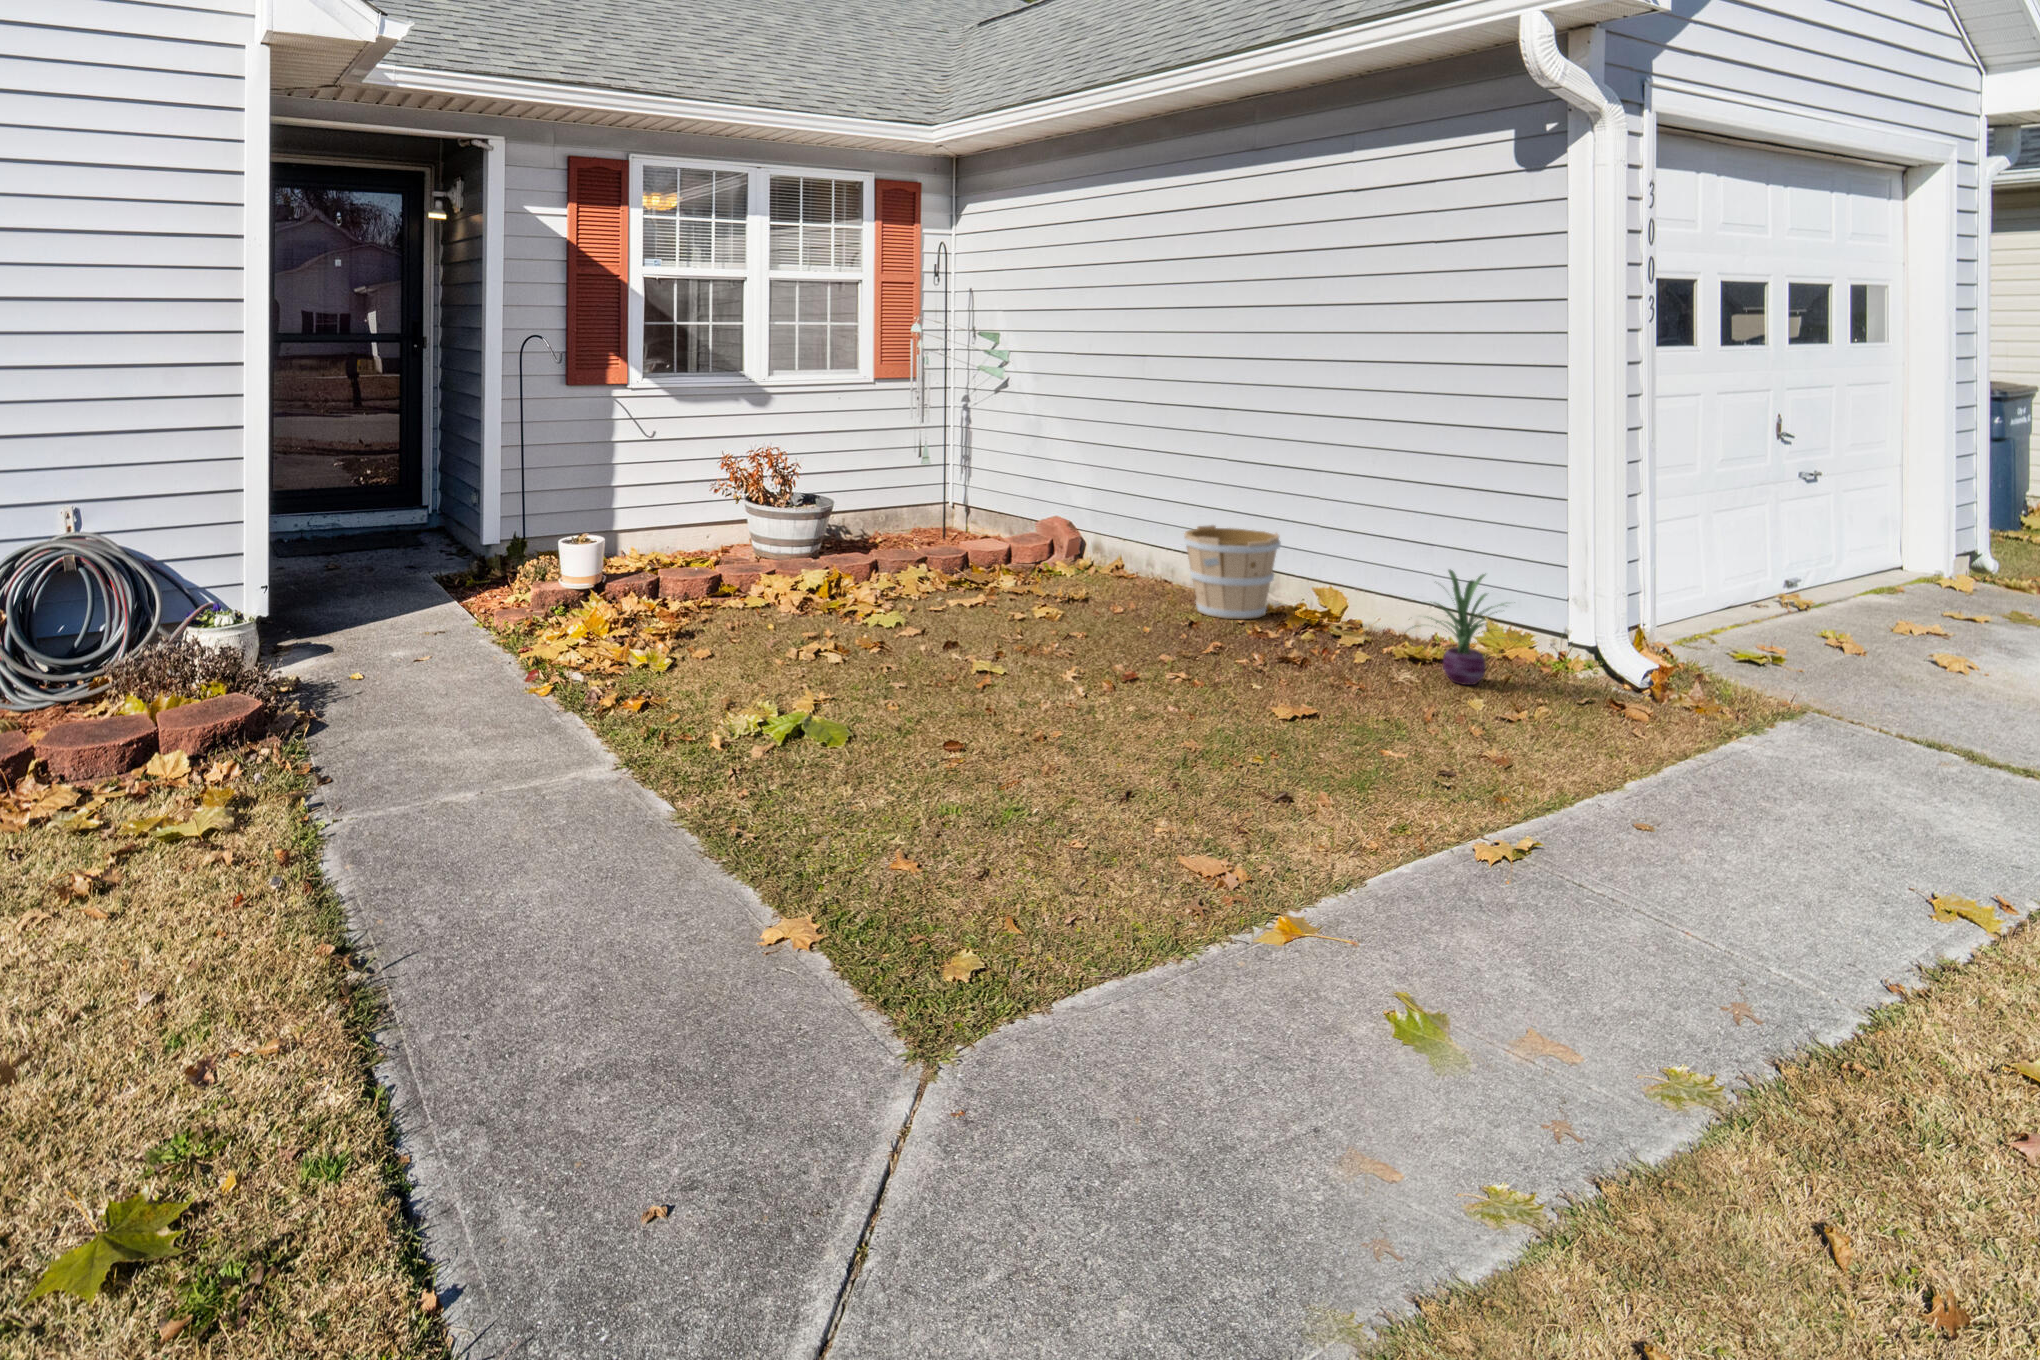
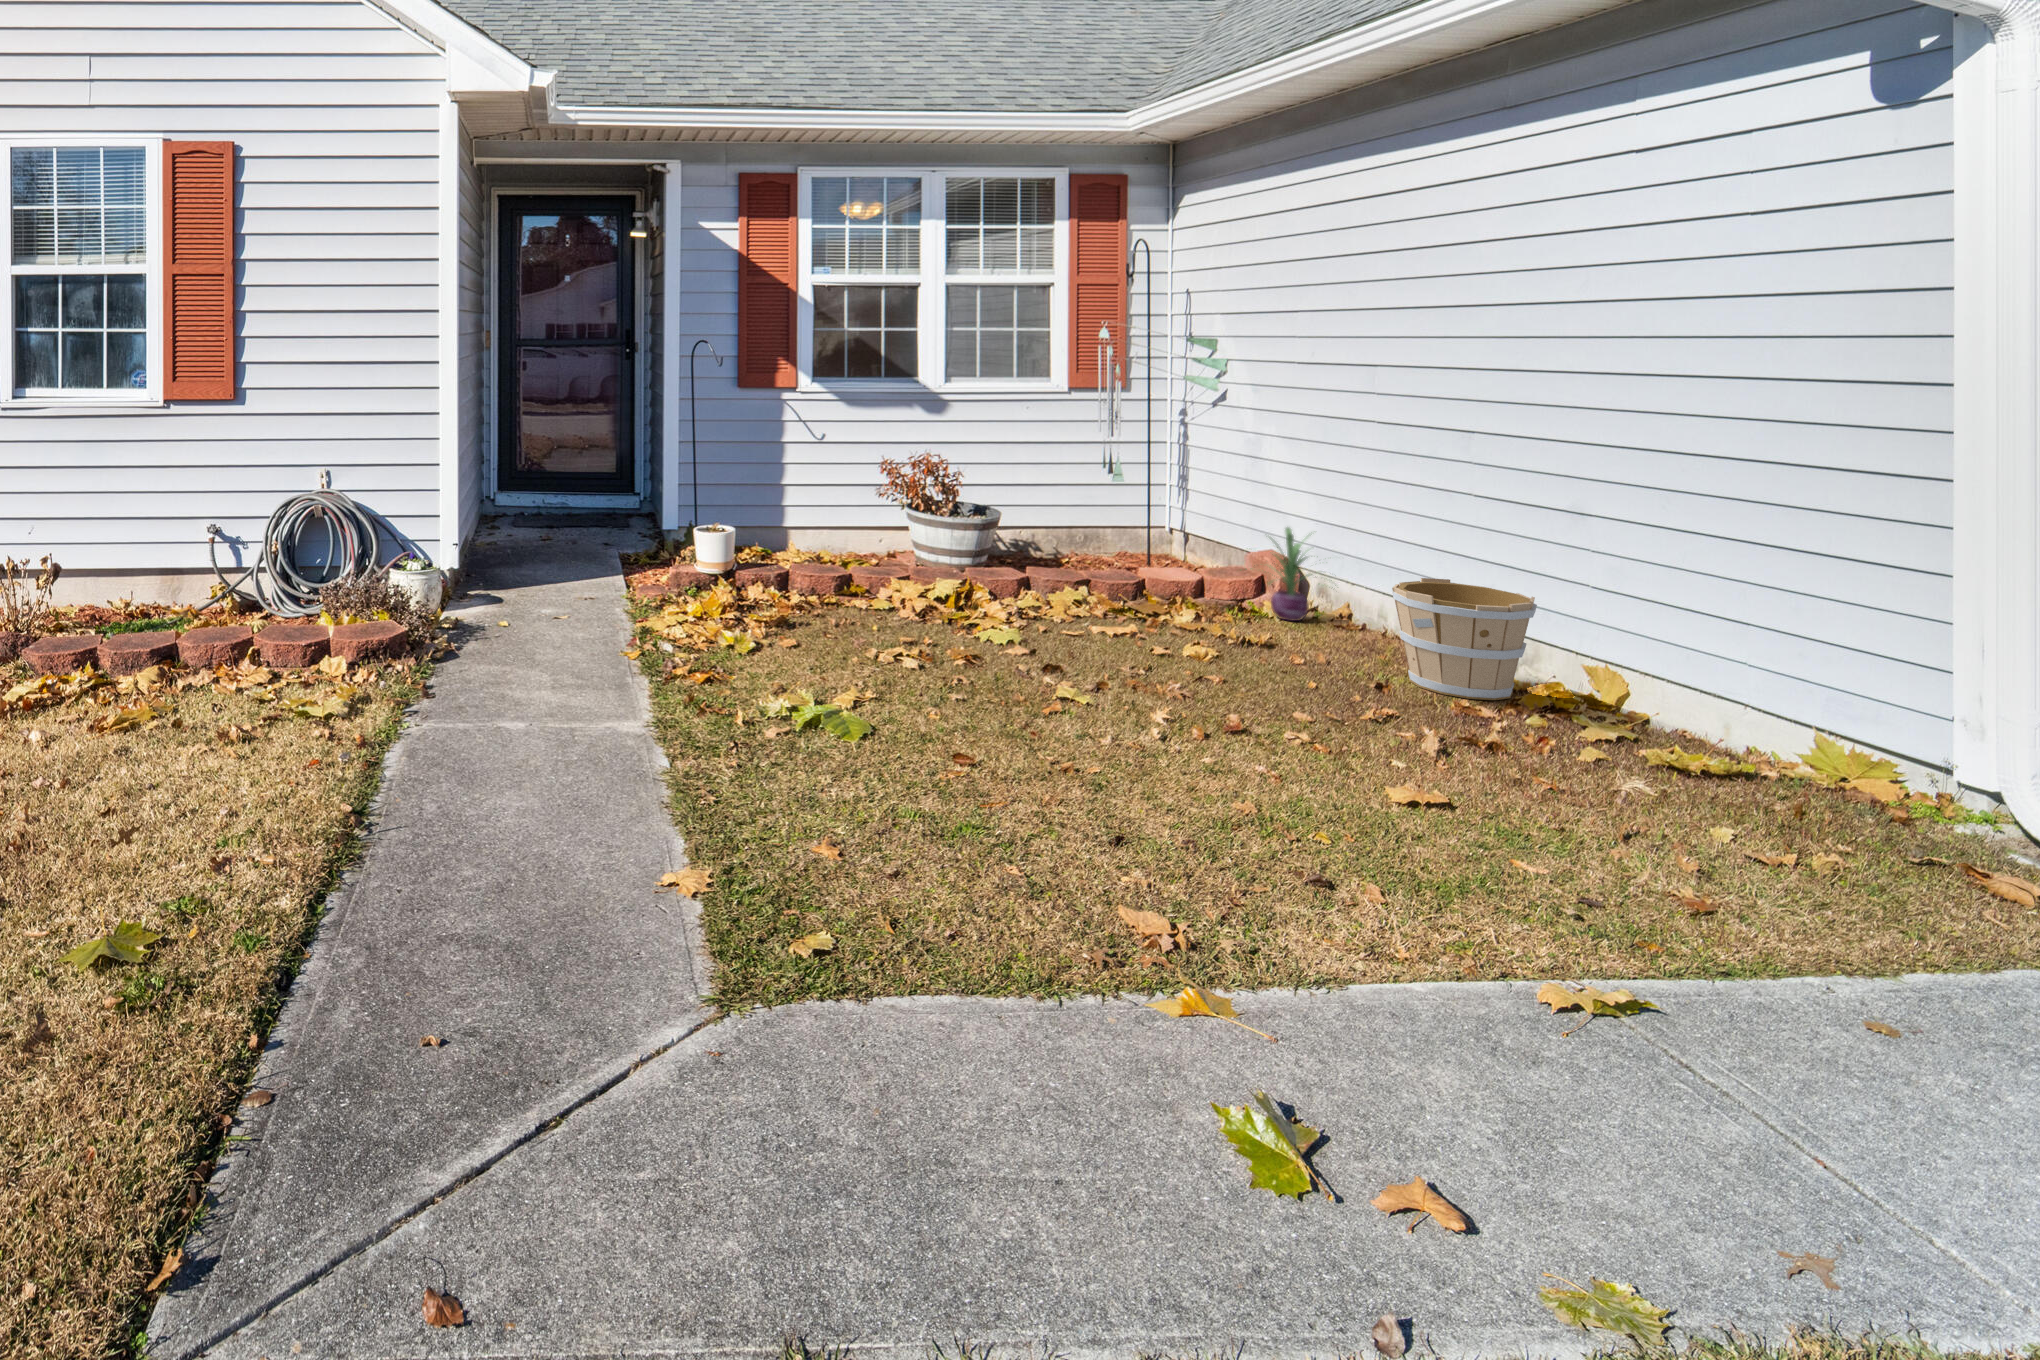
decorative plant: present [1428,570,1515,685] -> present [1270,527,1336,621]

